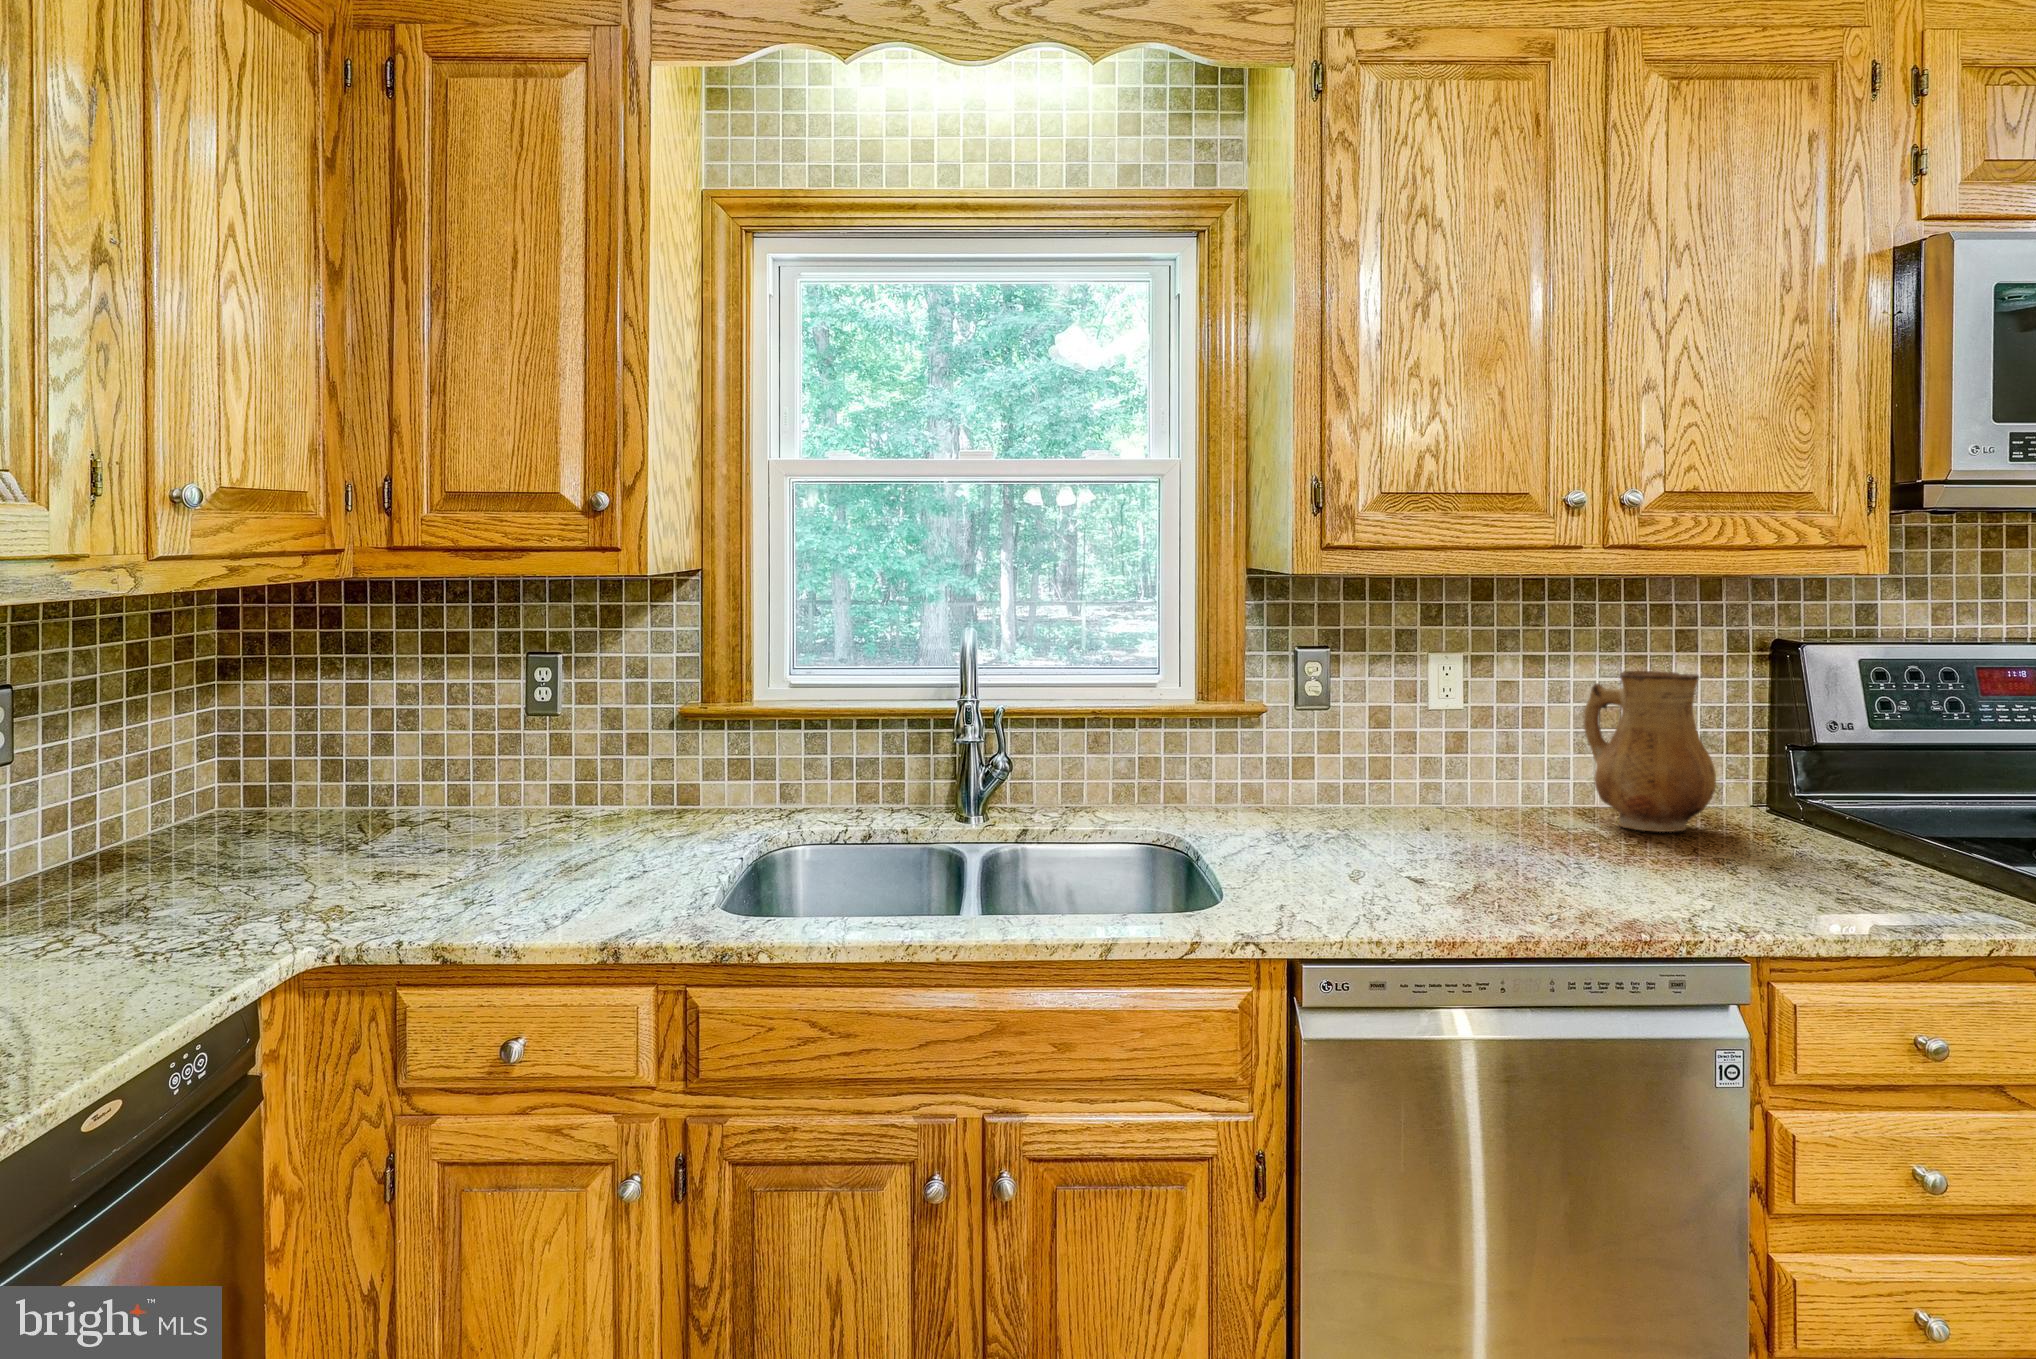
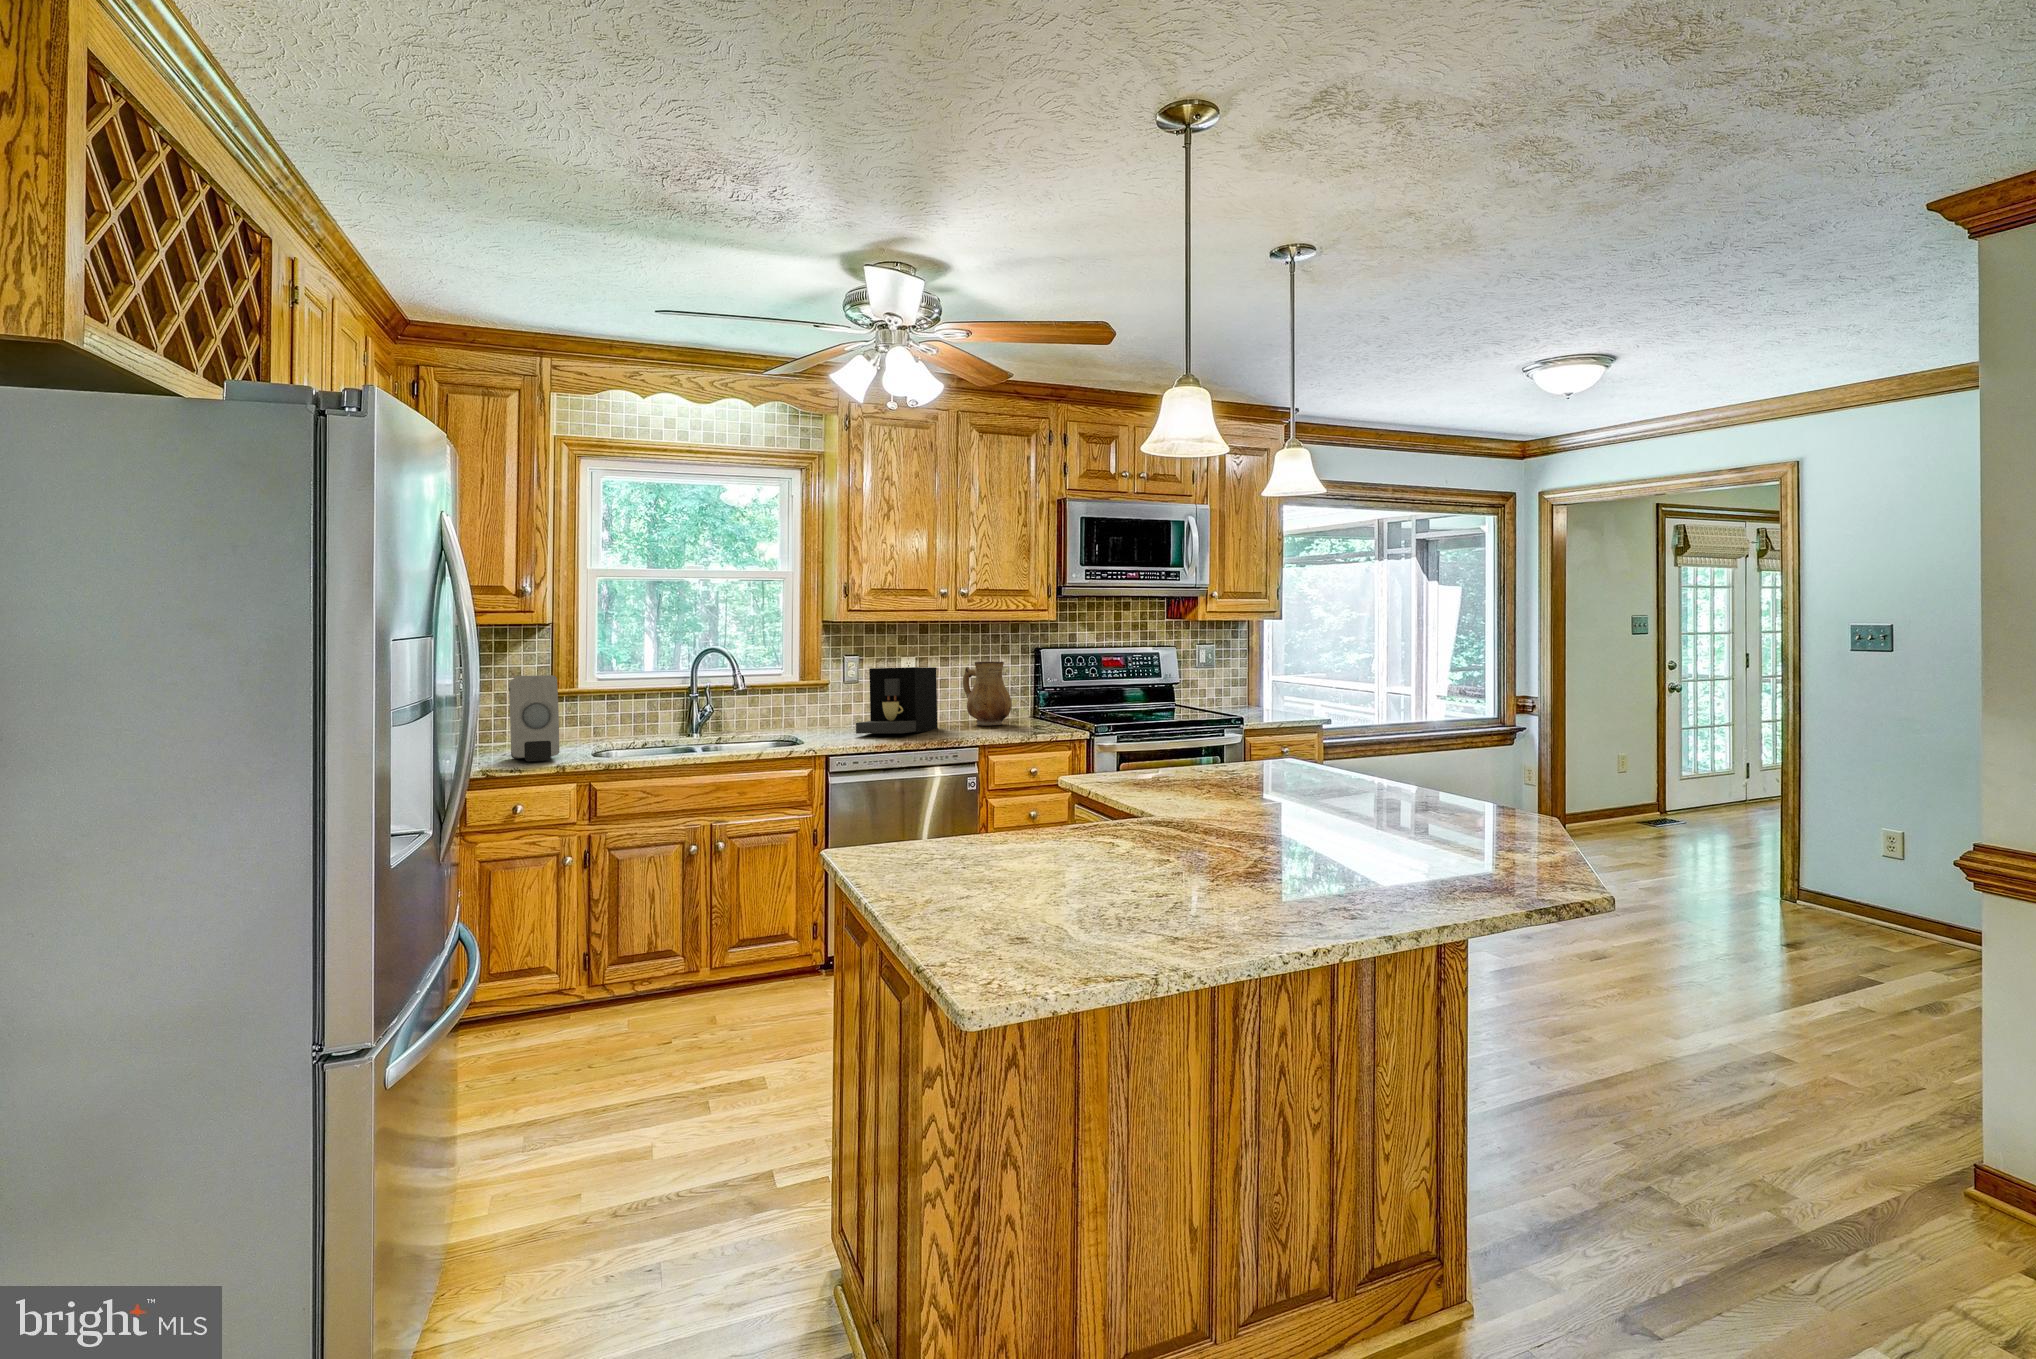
coffee maker: none [1330,683,1526,863] -> present [856,667,937,734]
soap dispenser: none [532,707,638,912] -> present [509,675,559,761]

